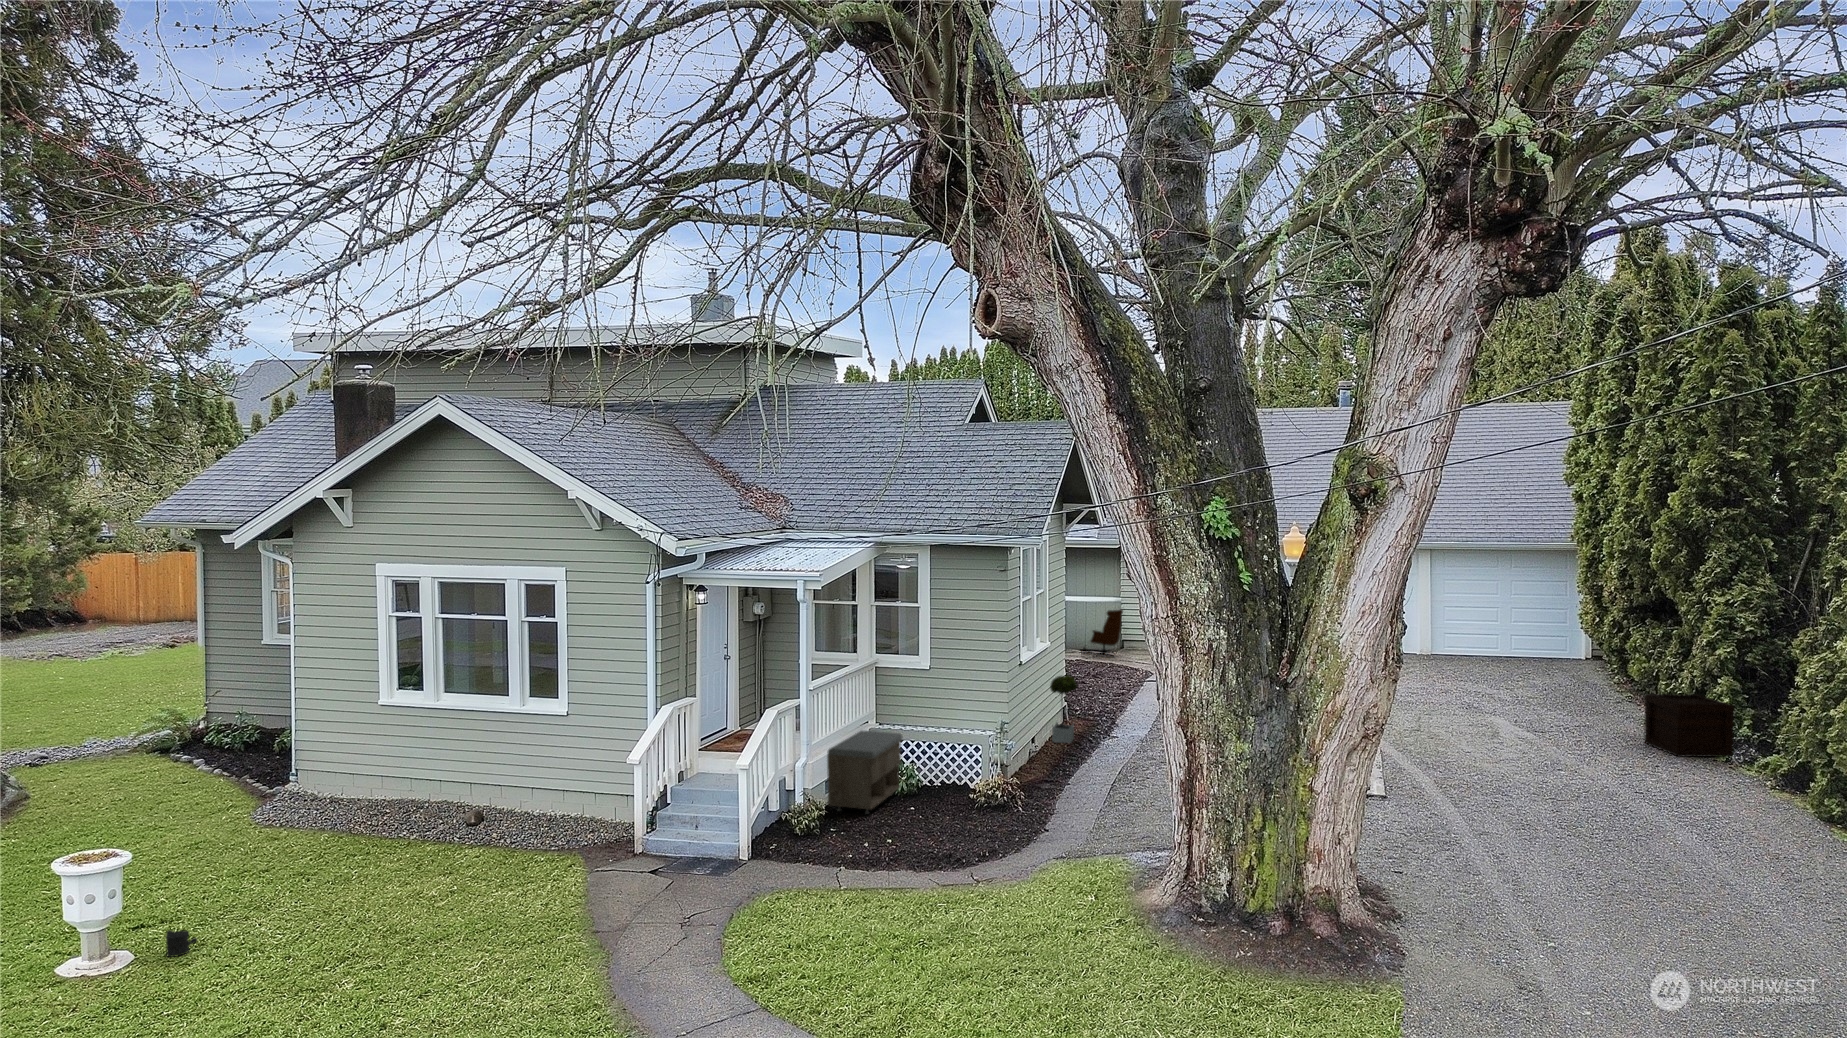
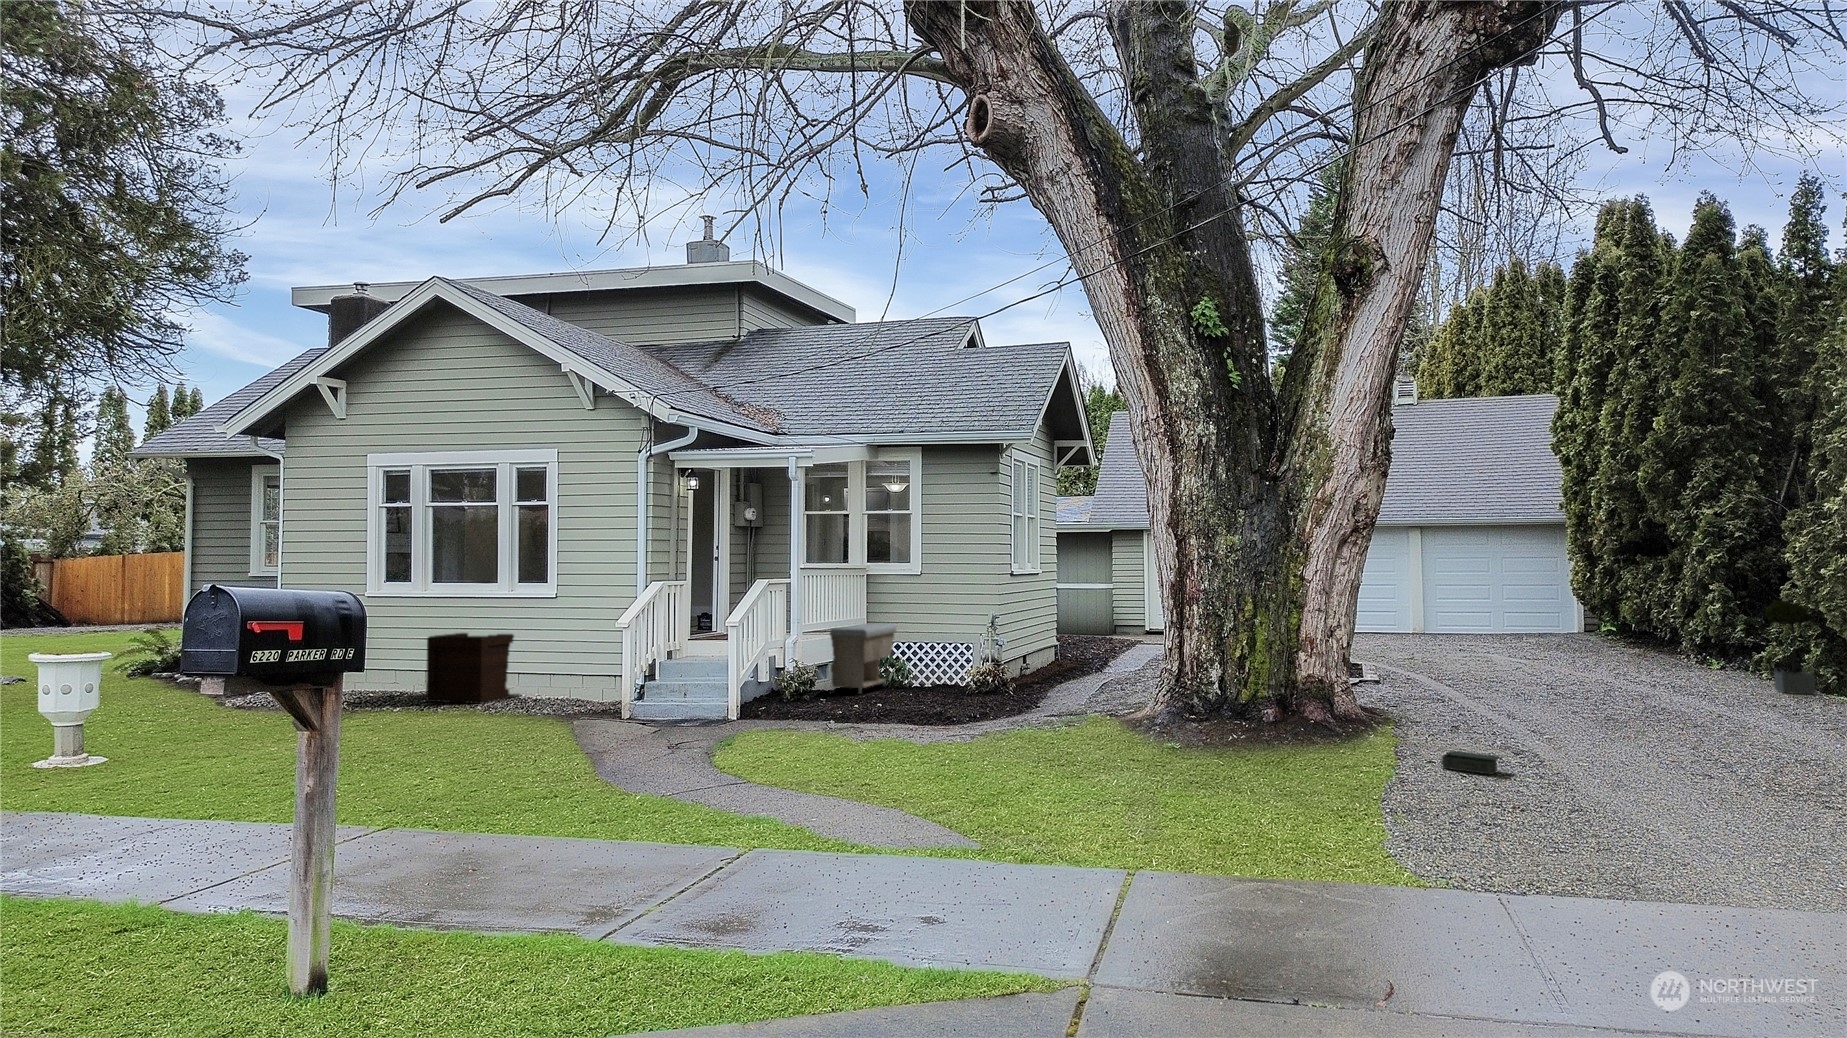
lounge chair: present [1080,610,1123,654] -> none [1072,582,1119,629]
potted tree: present [1050,675,1077,743] -> present [1765,600,1816,694]
wooden crate: present [1644,694,1734,757] -> present [426,633,520,704]
watering can: present [166,930,197,957] -> none [134,733,166,757]
toolbox: none [1438,966,1494,1003] -> present [1442,751,1500,775]

